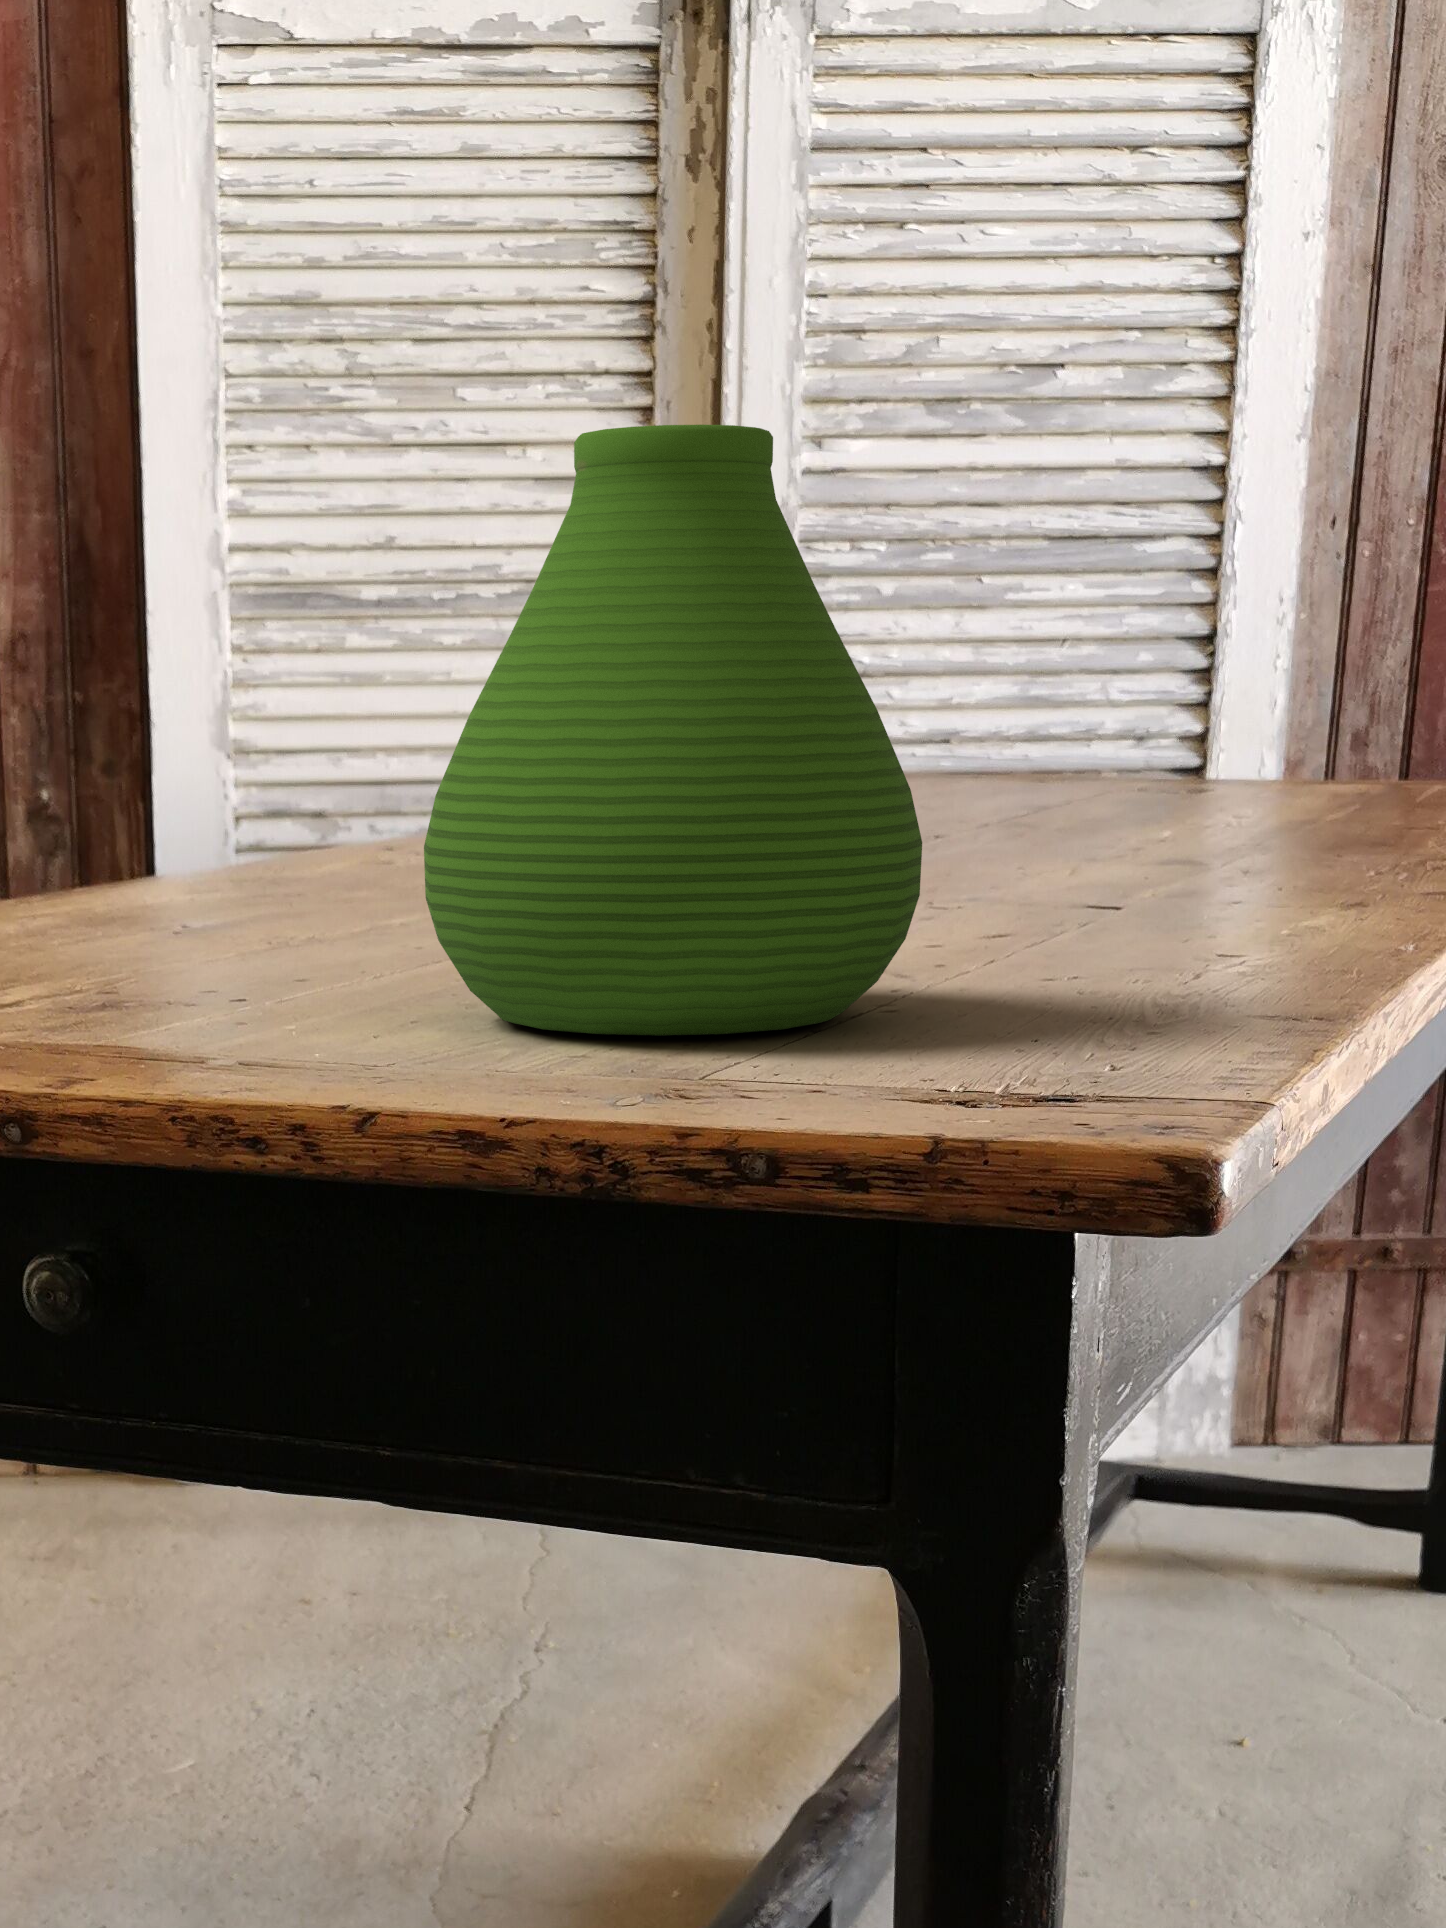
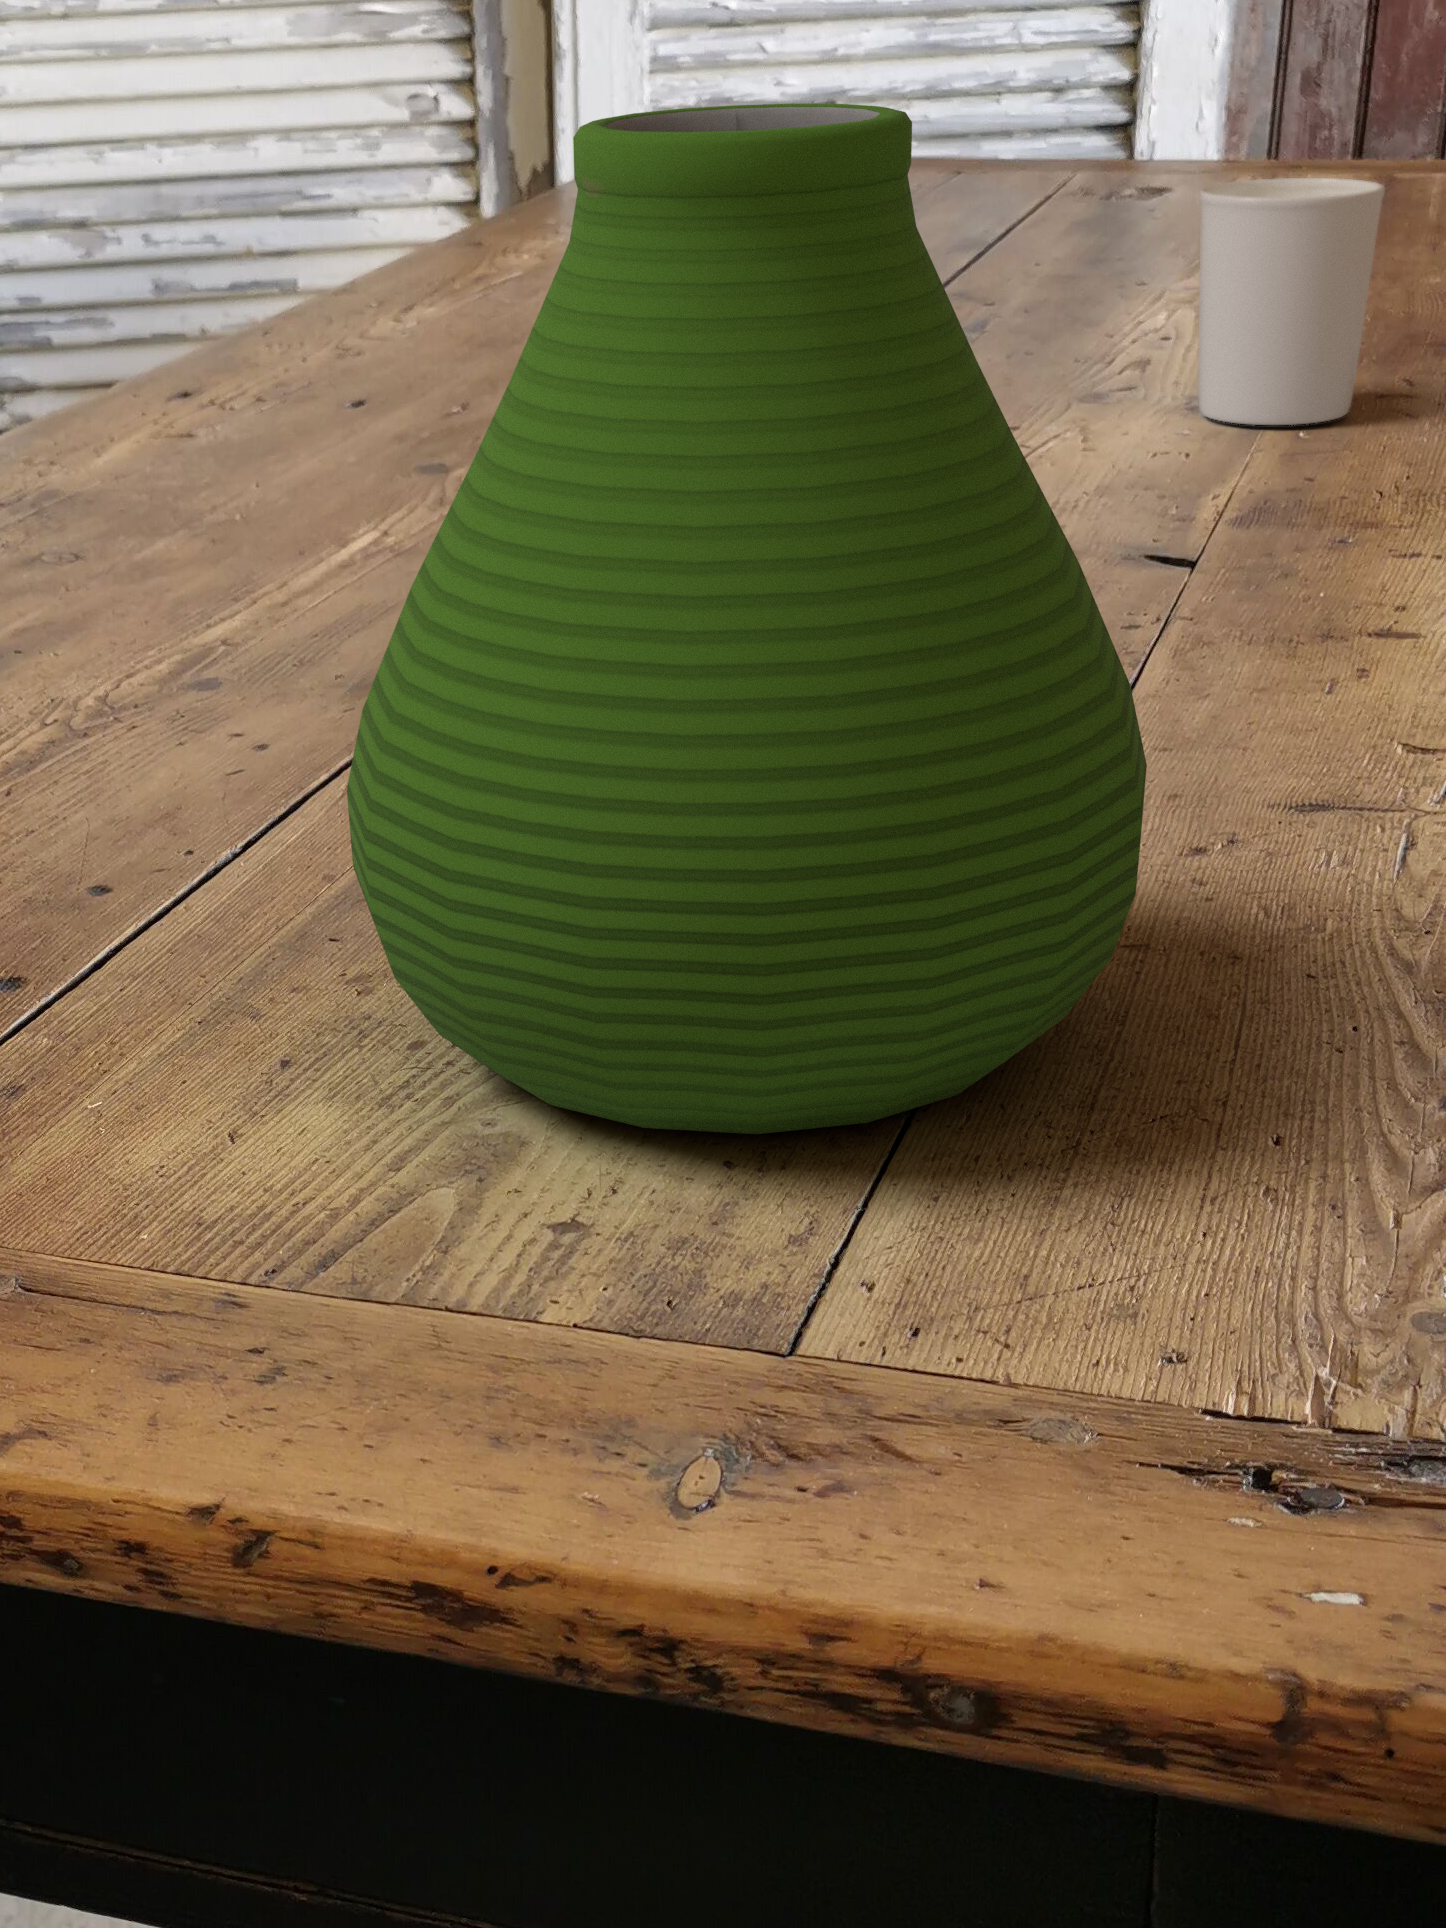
candle holder: none [1141,692,1280,866] -> present [1198,178,1385,425]

